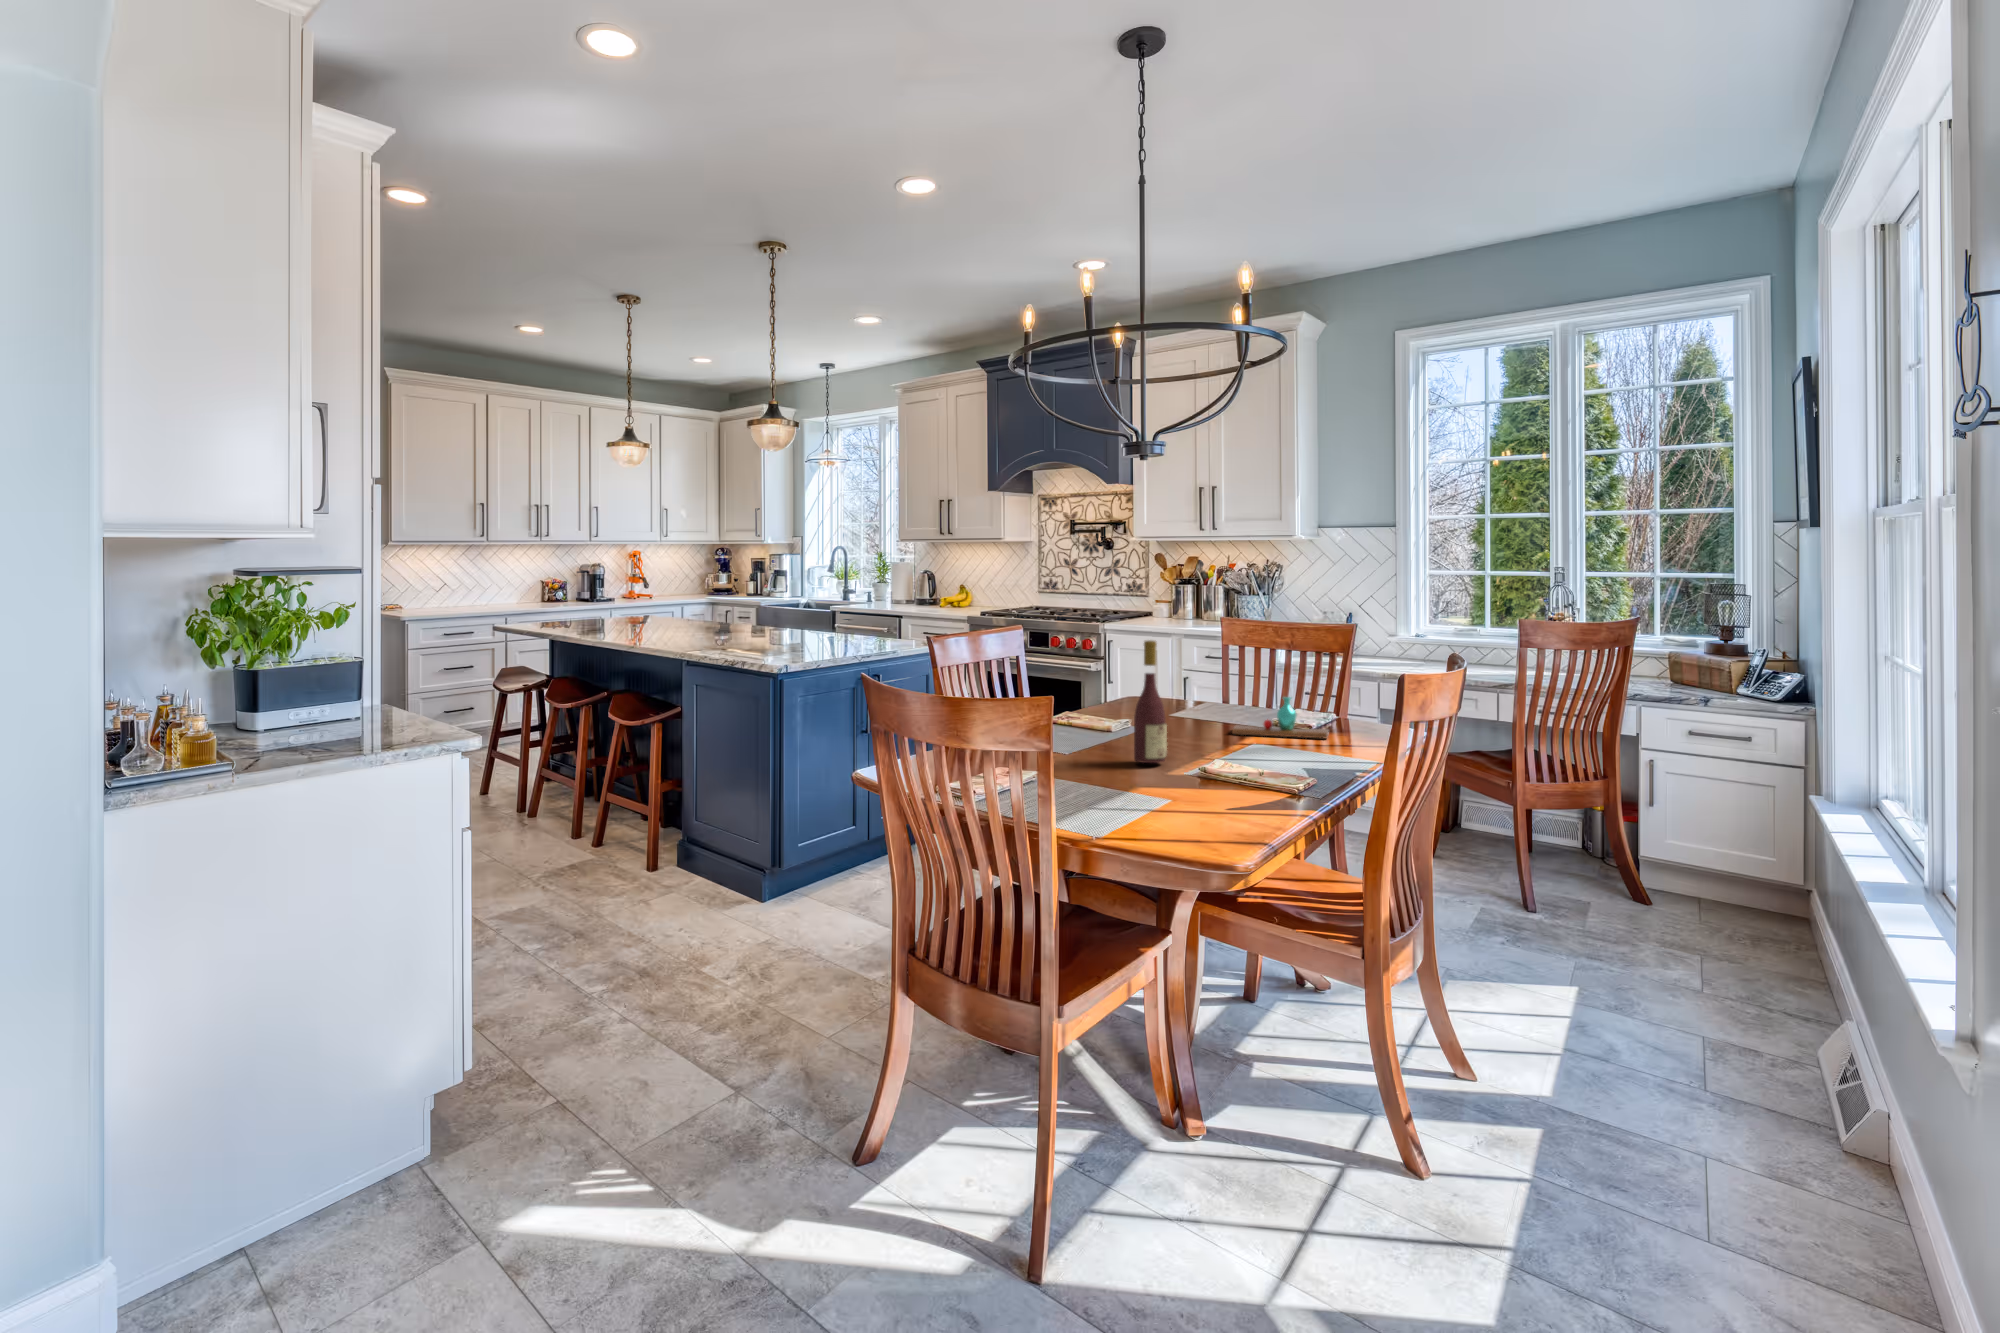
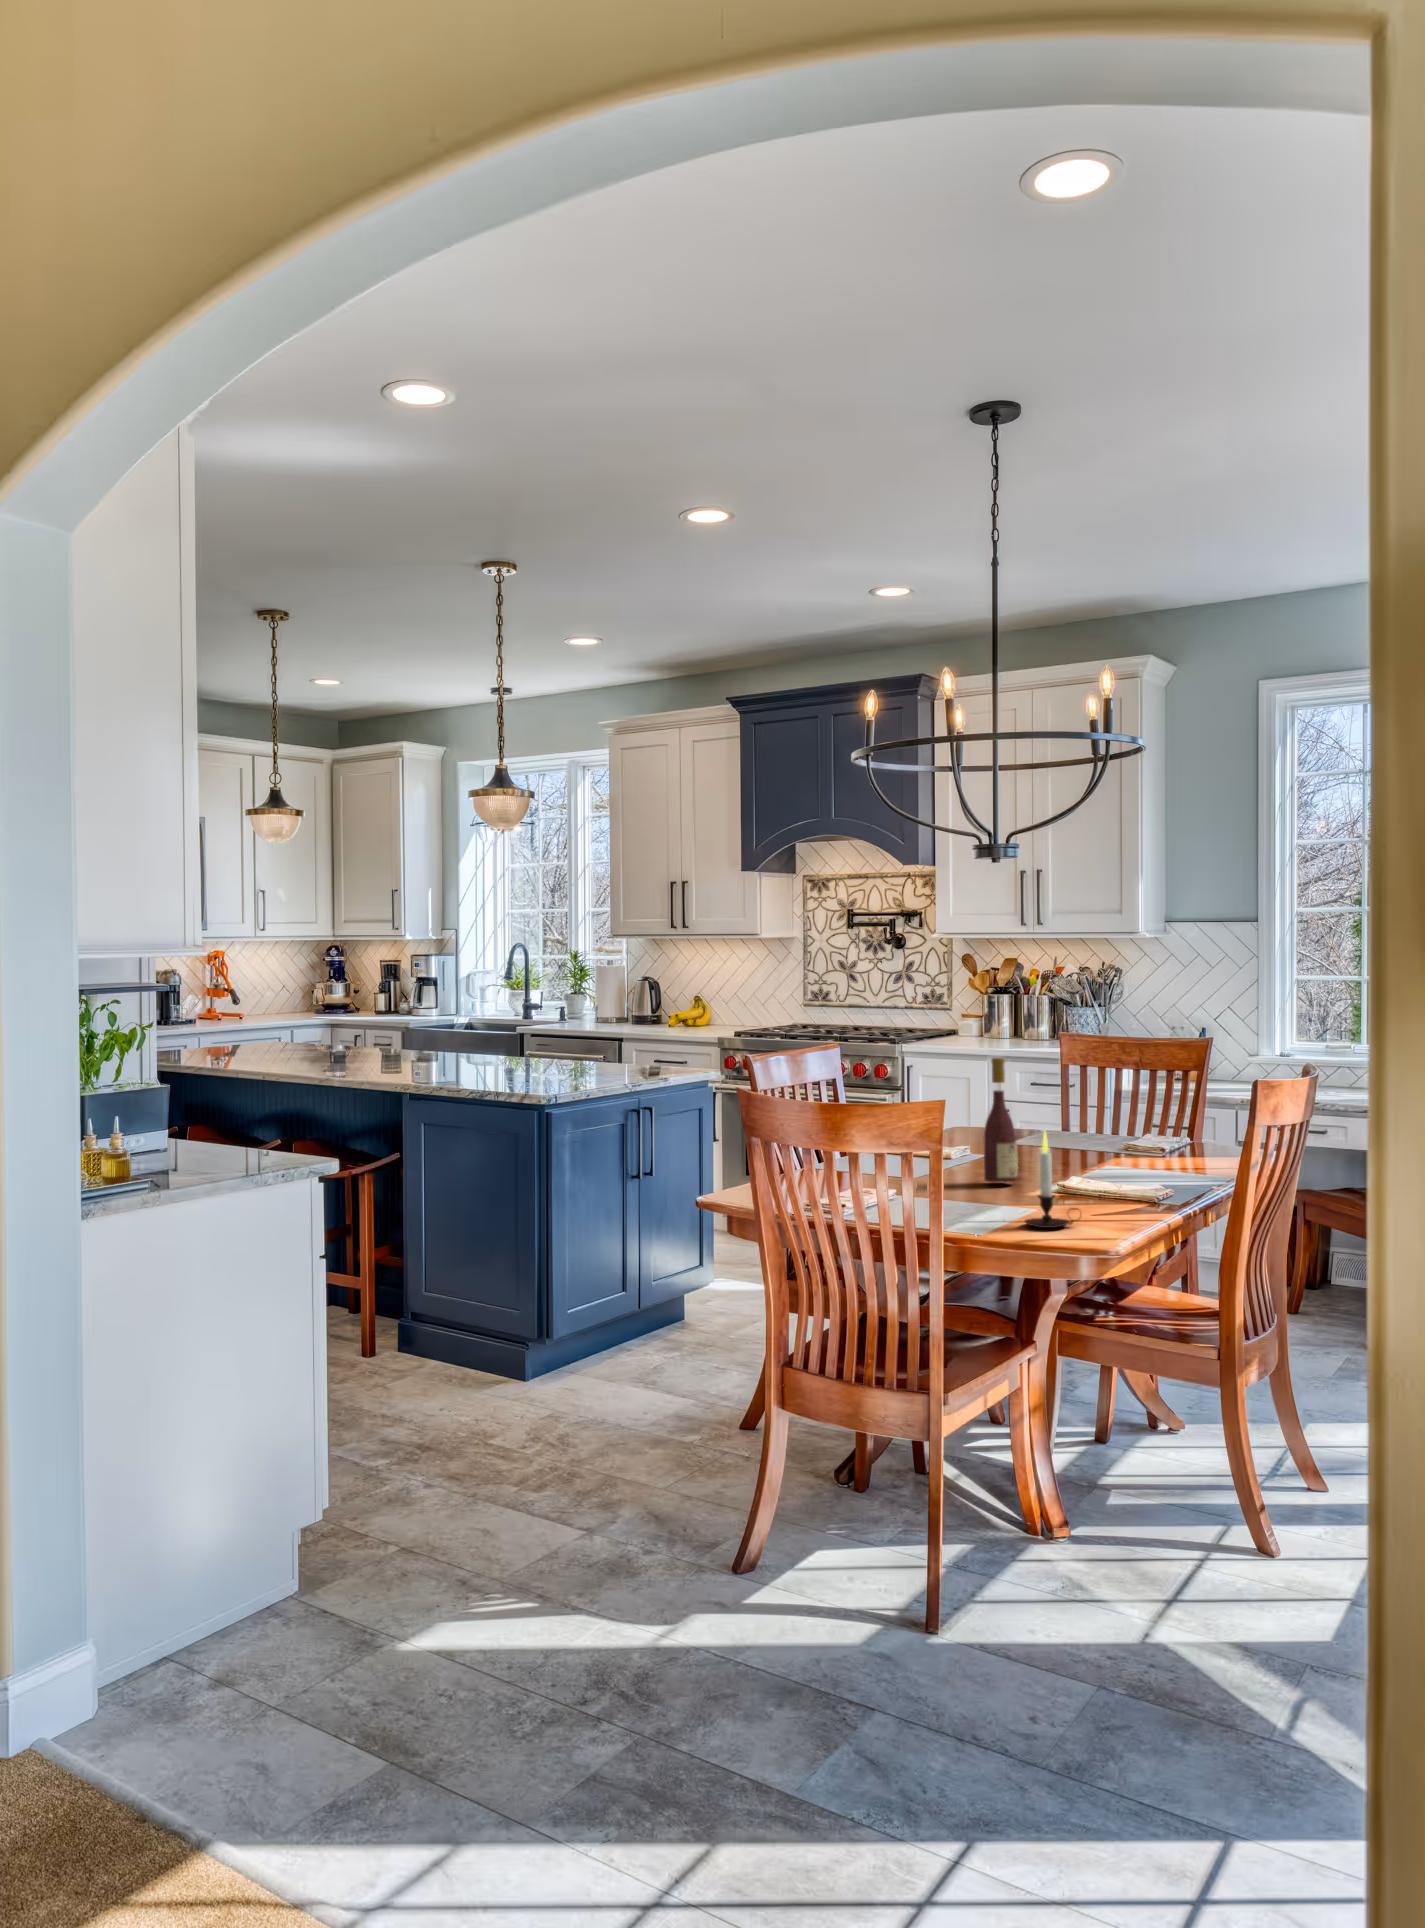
vase: present [1232,697,1328,739] -> none [1082,1118,1184,1162]
candle: none [1159,722,1222,829] -> present [1025,1131,1078,1228]

